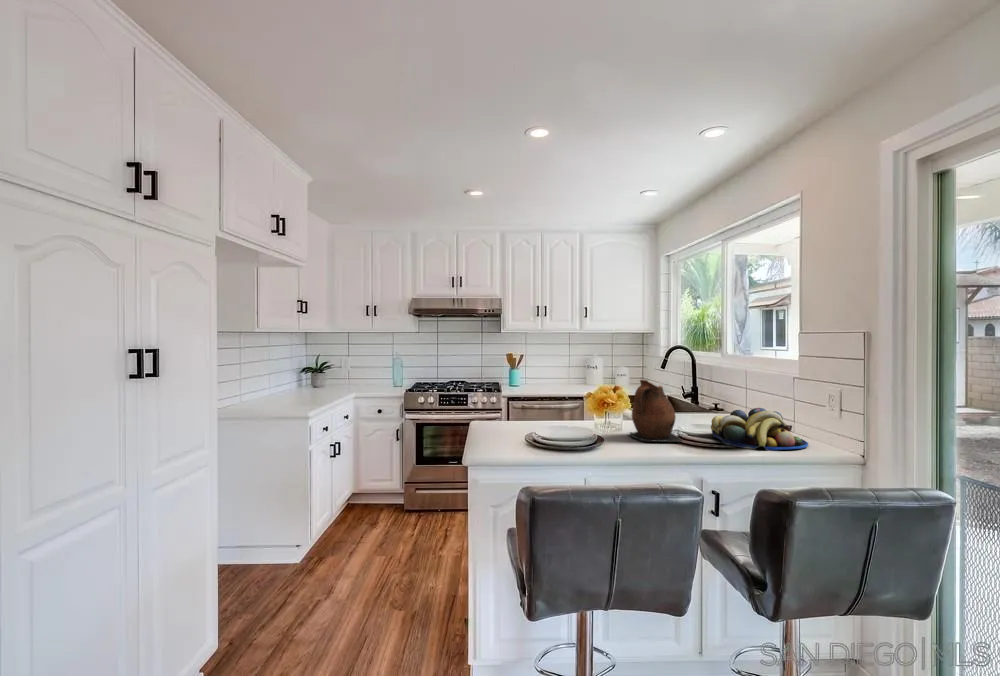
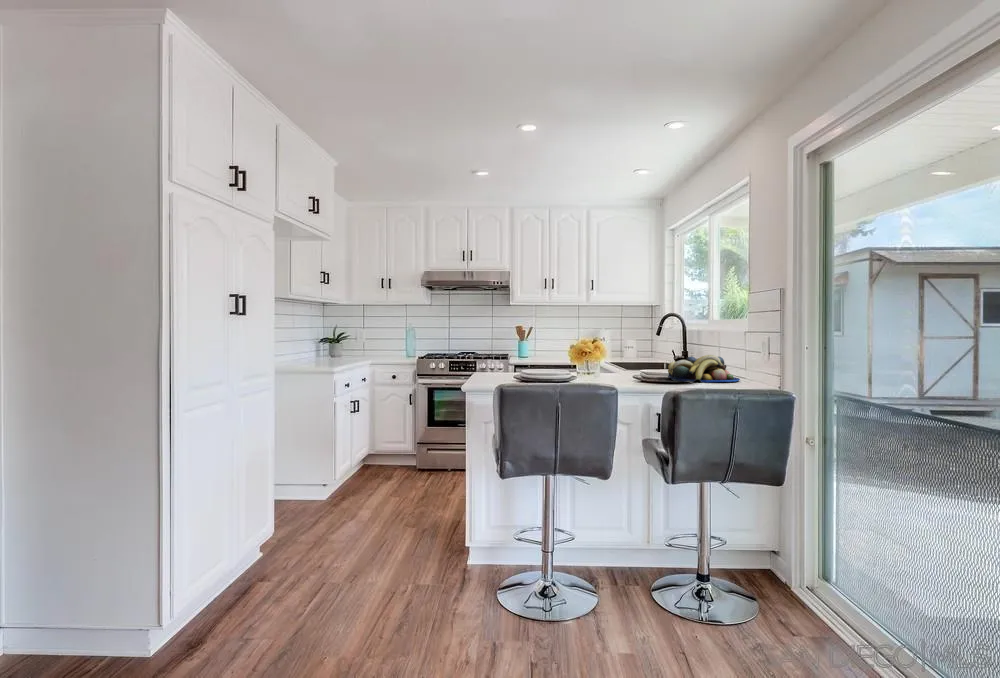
ceramic pitcher: present [629,380,682,442] -> none [598,330,640,379]

